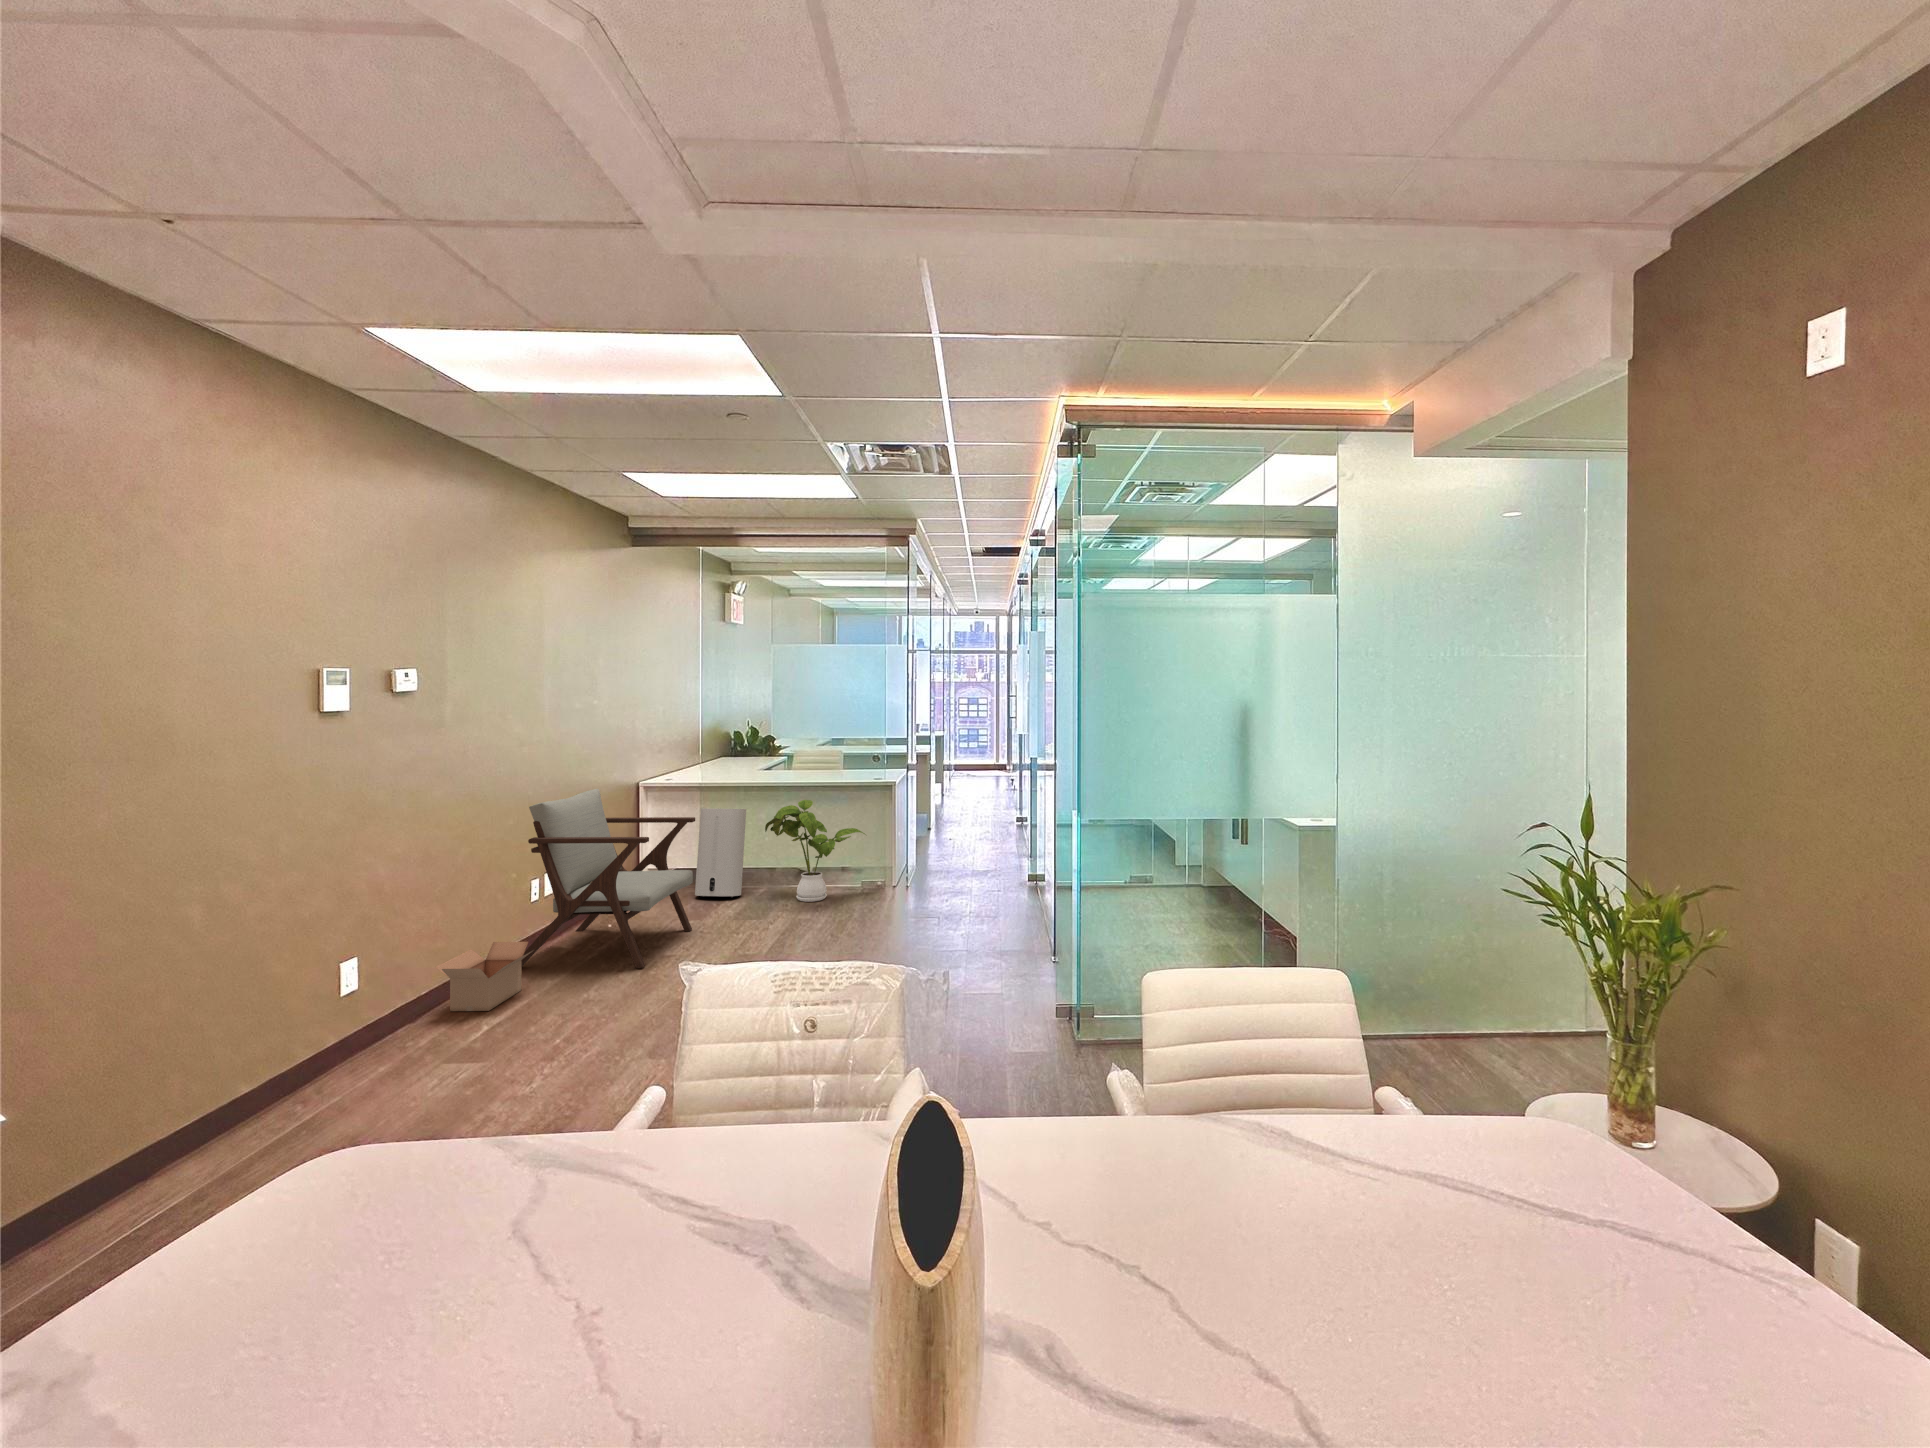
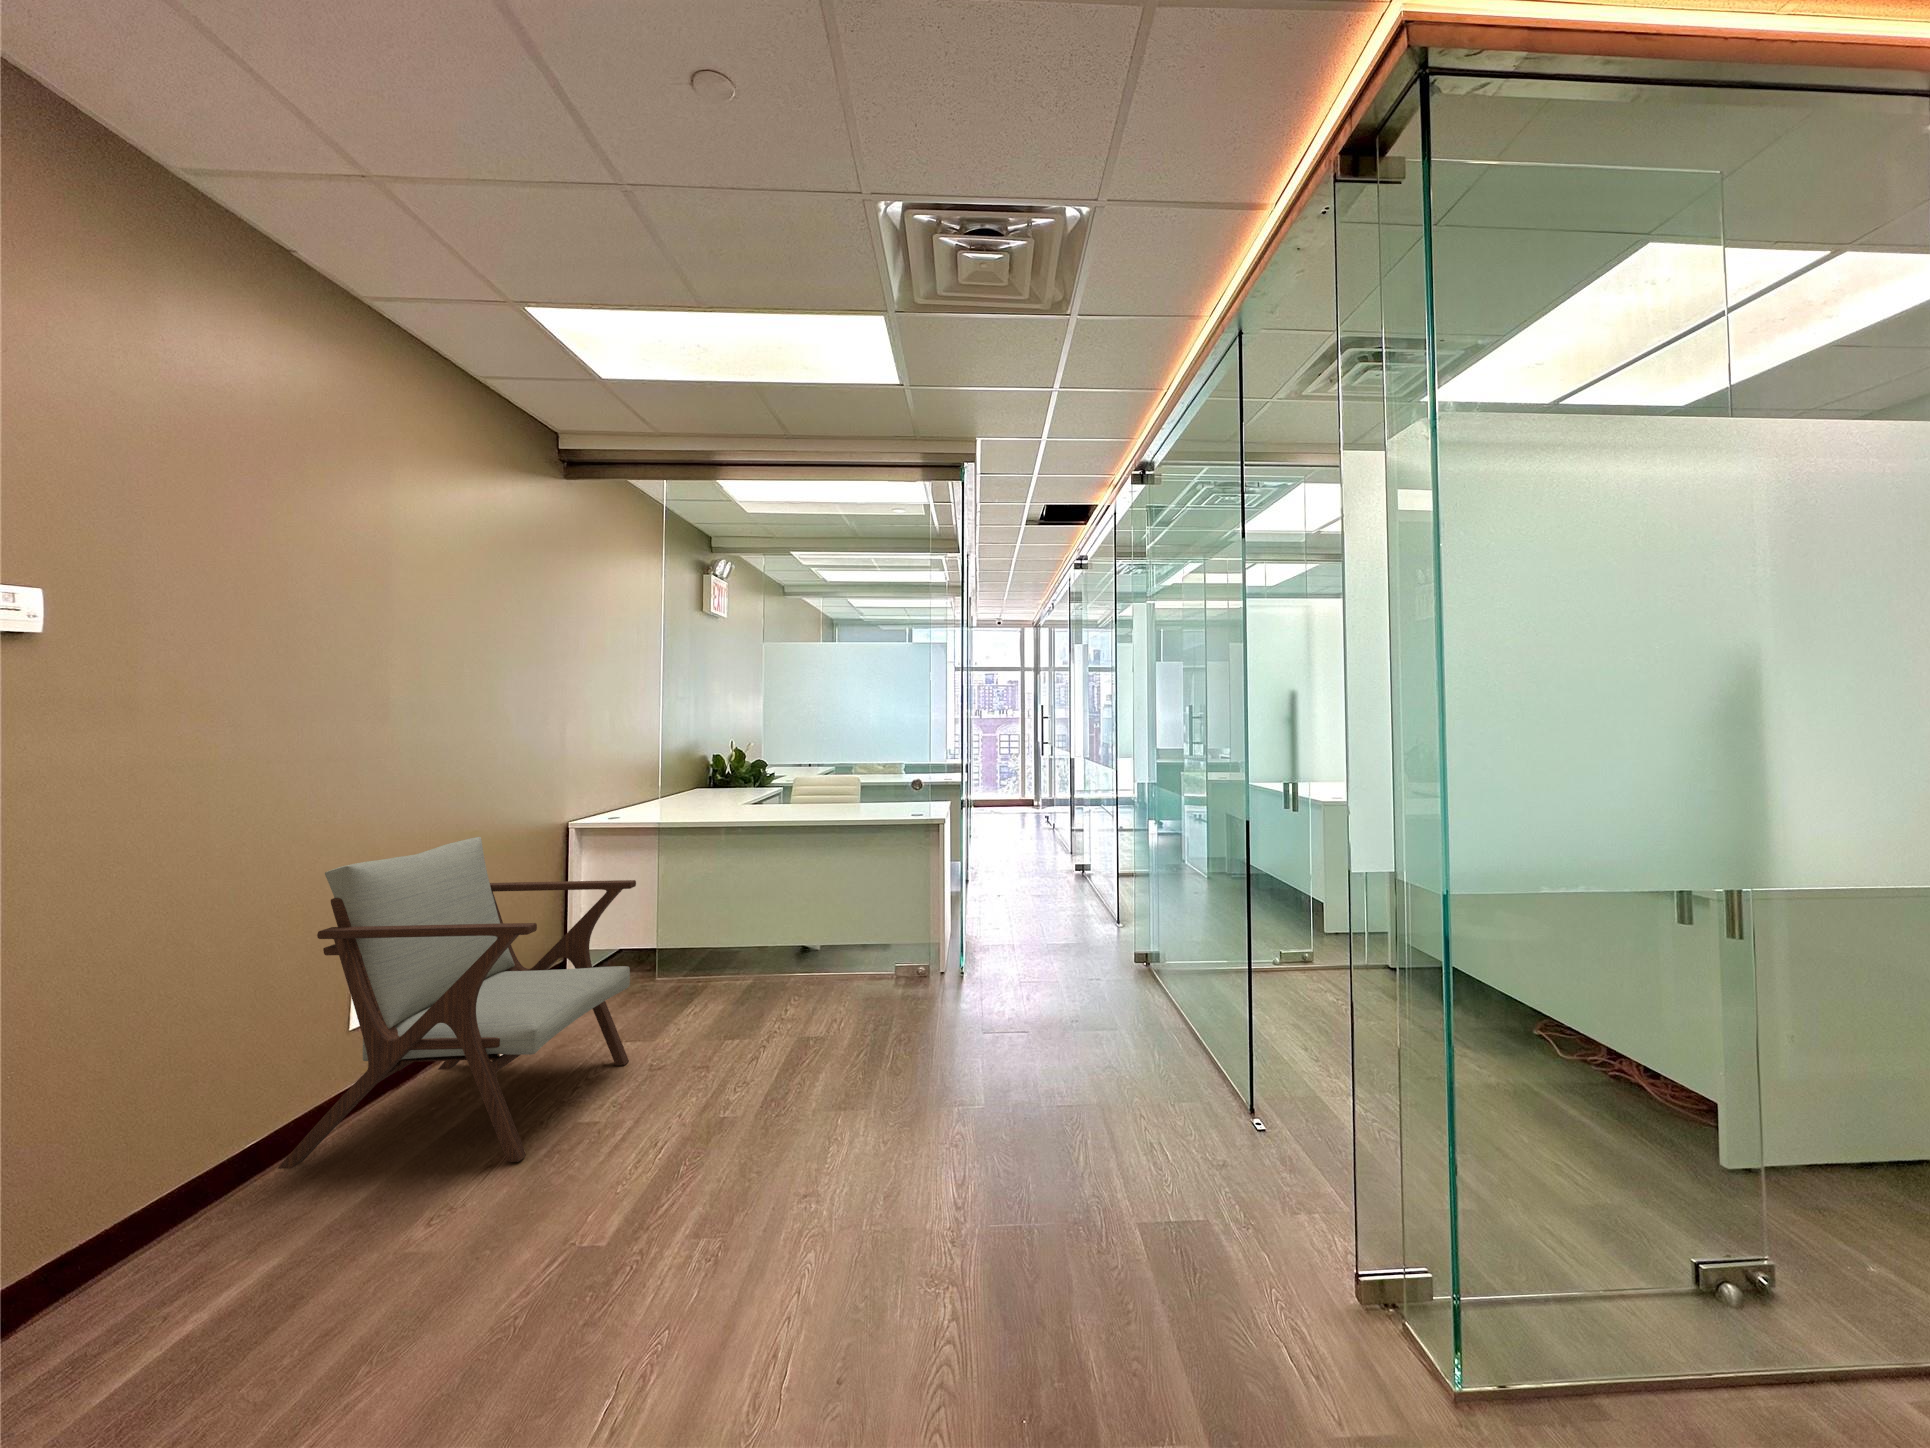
house plant: present [765,800,865,902] -> none [750,847,899,1000]
air purifier: present [695,808,746,897] -> none [646,861,724,993]
cardboard box: present [436,942,532,1011] -> none [44,1133,294,1313]

